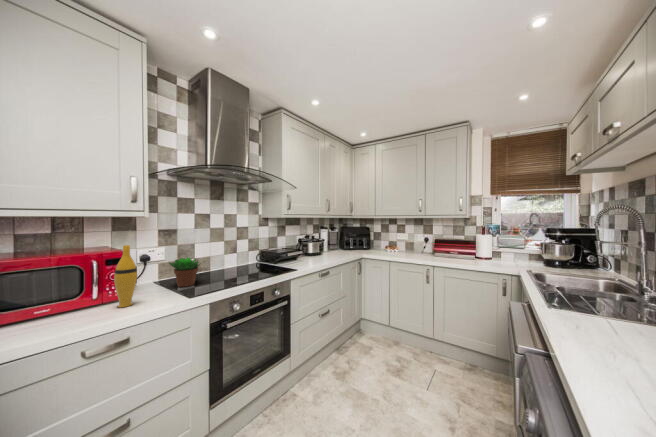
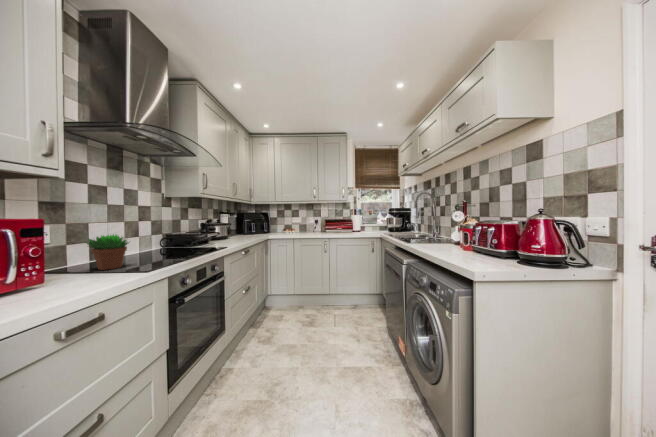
vase: present [114,245,137,307] -> none [48,211,81,289]

